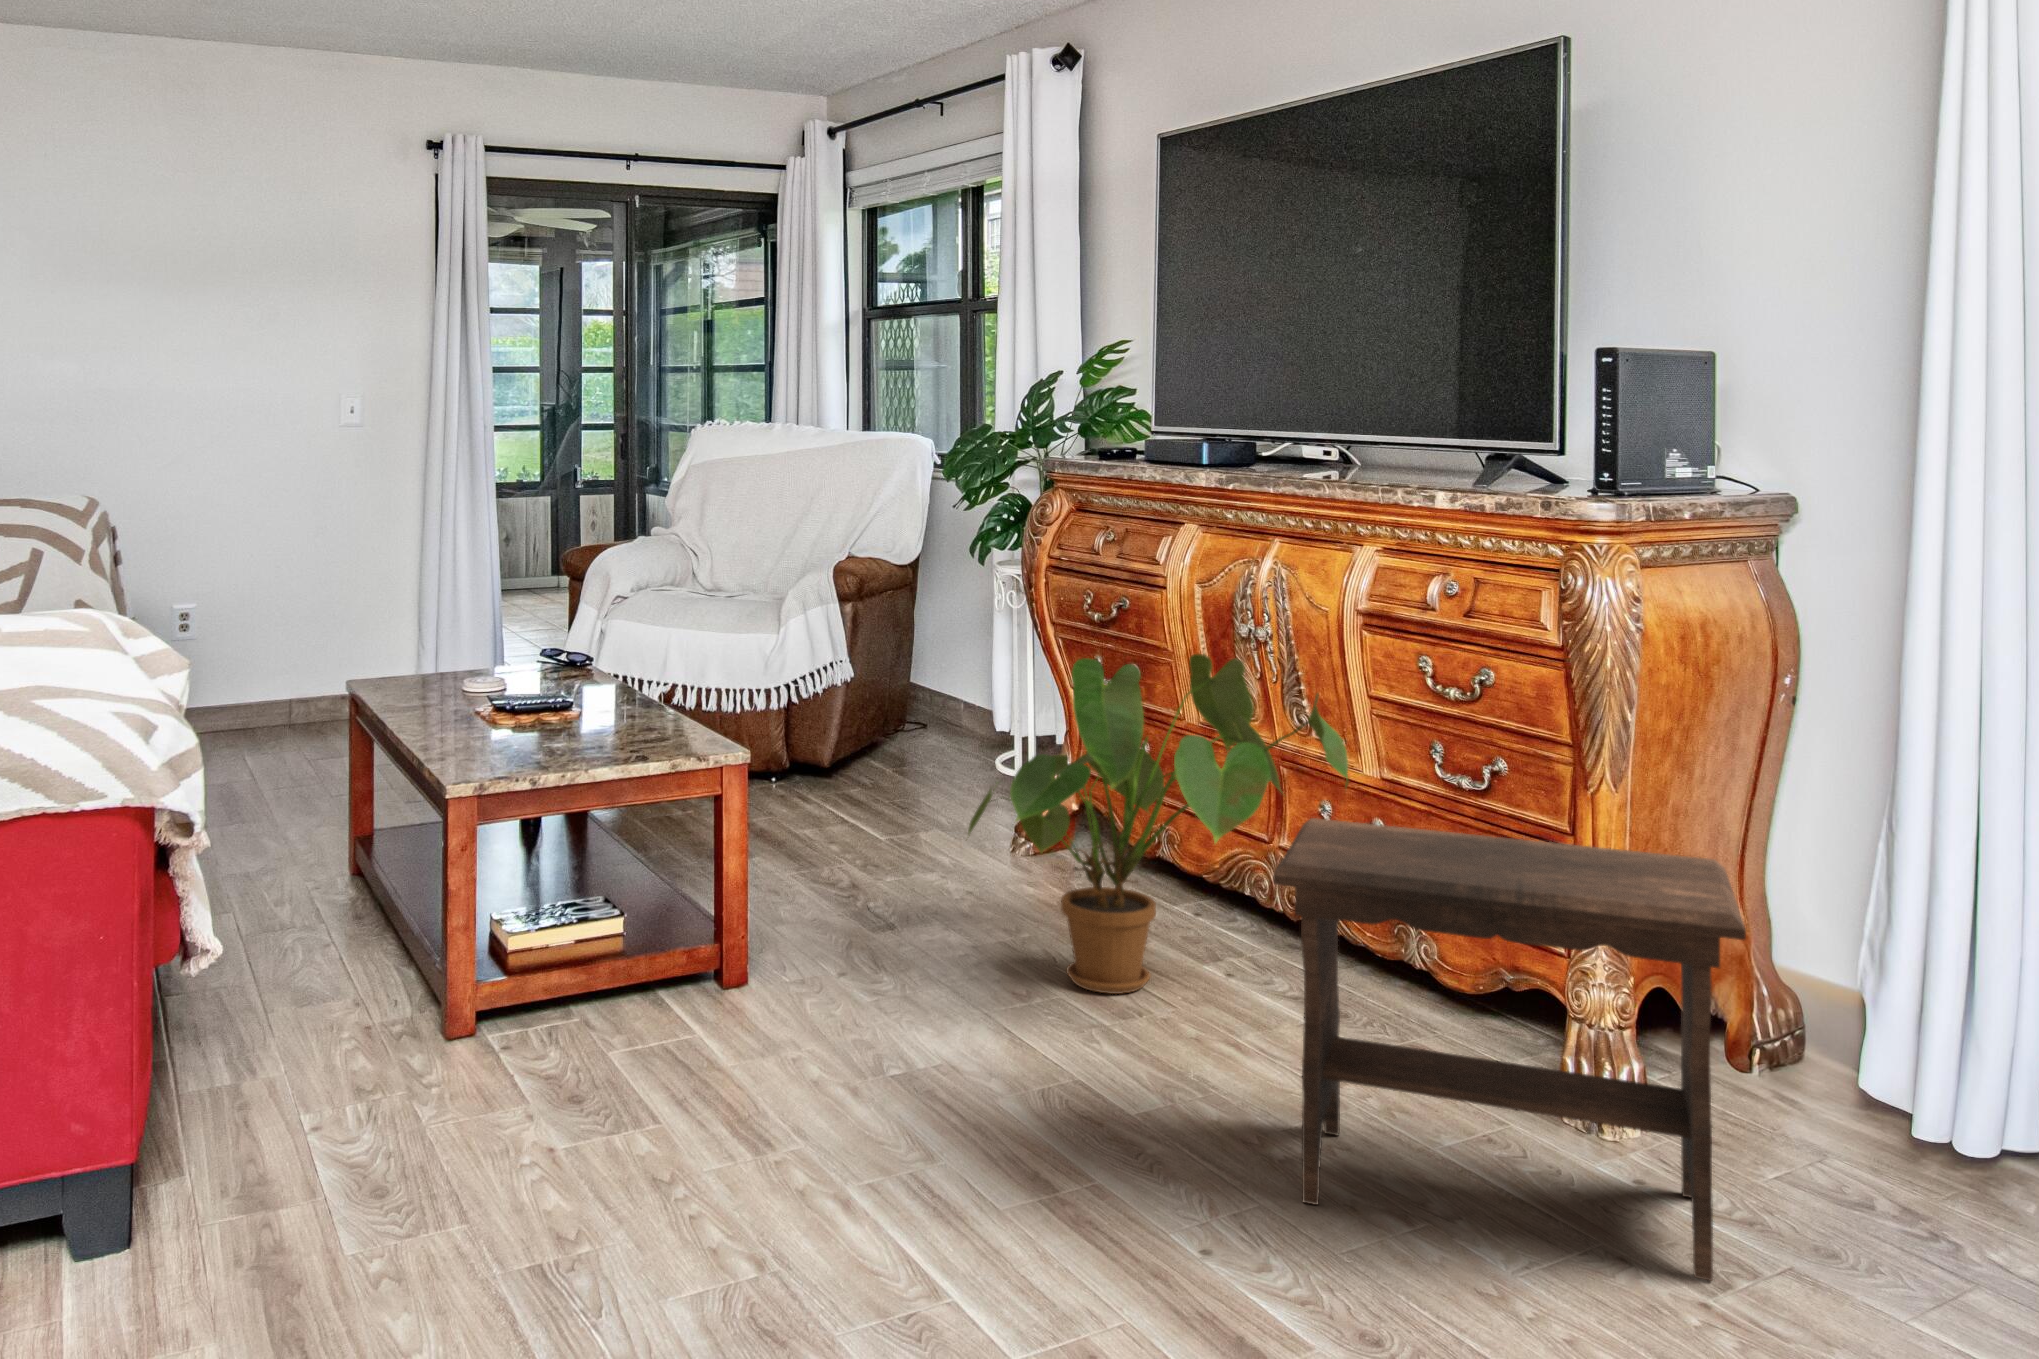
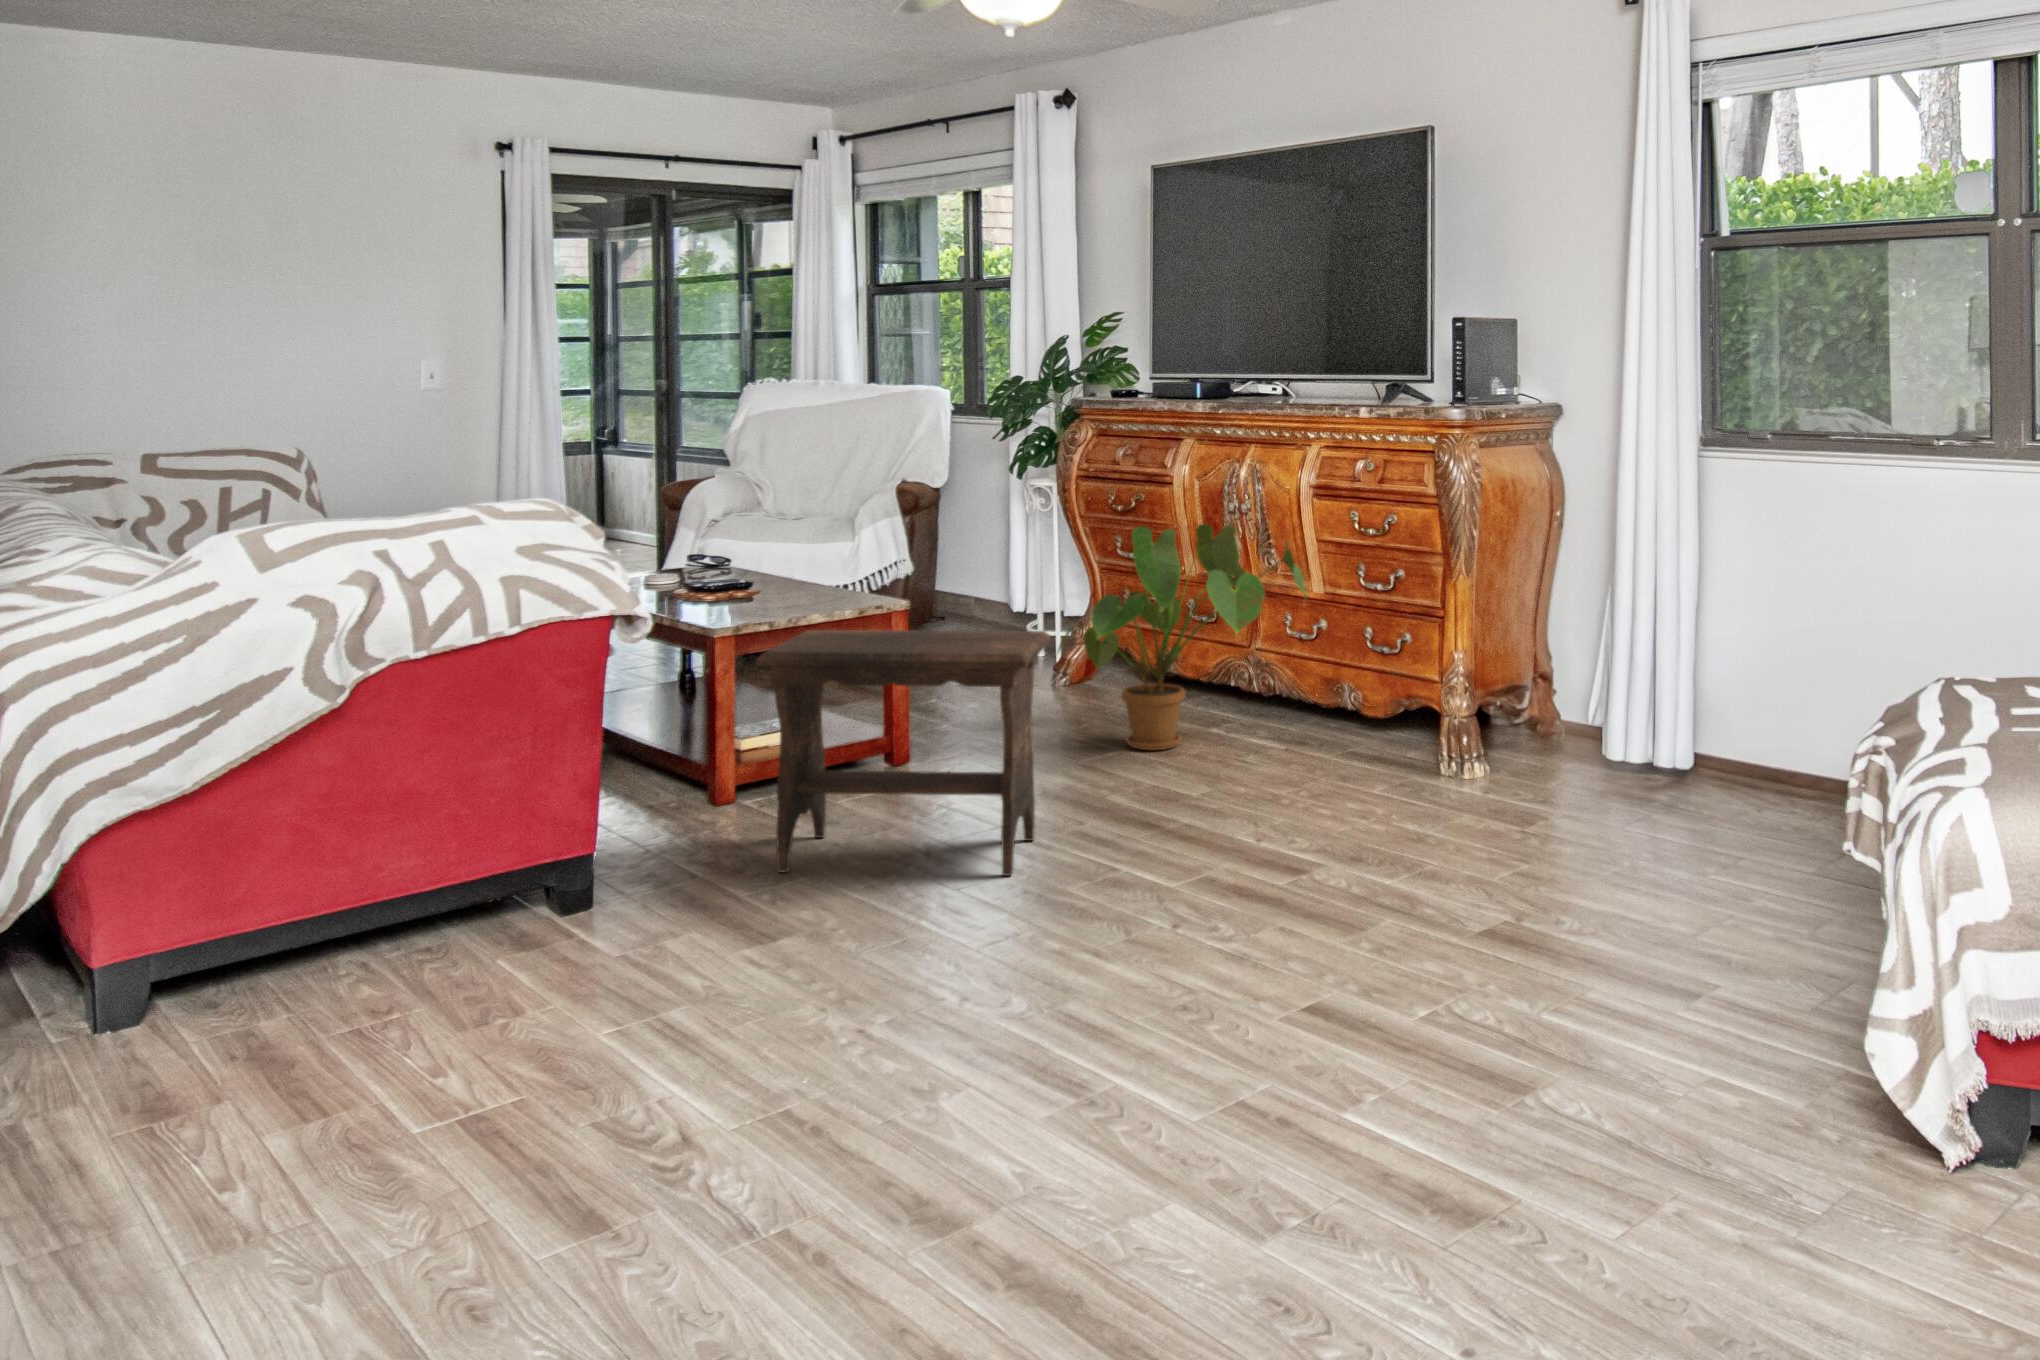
footstool: present [1273,818,1746,1281] -> present [755,630,1051,876]

